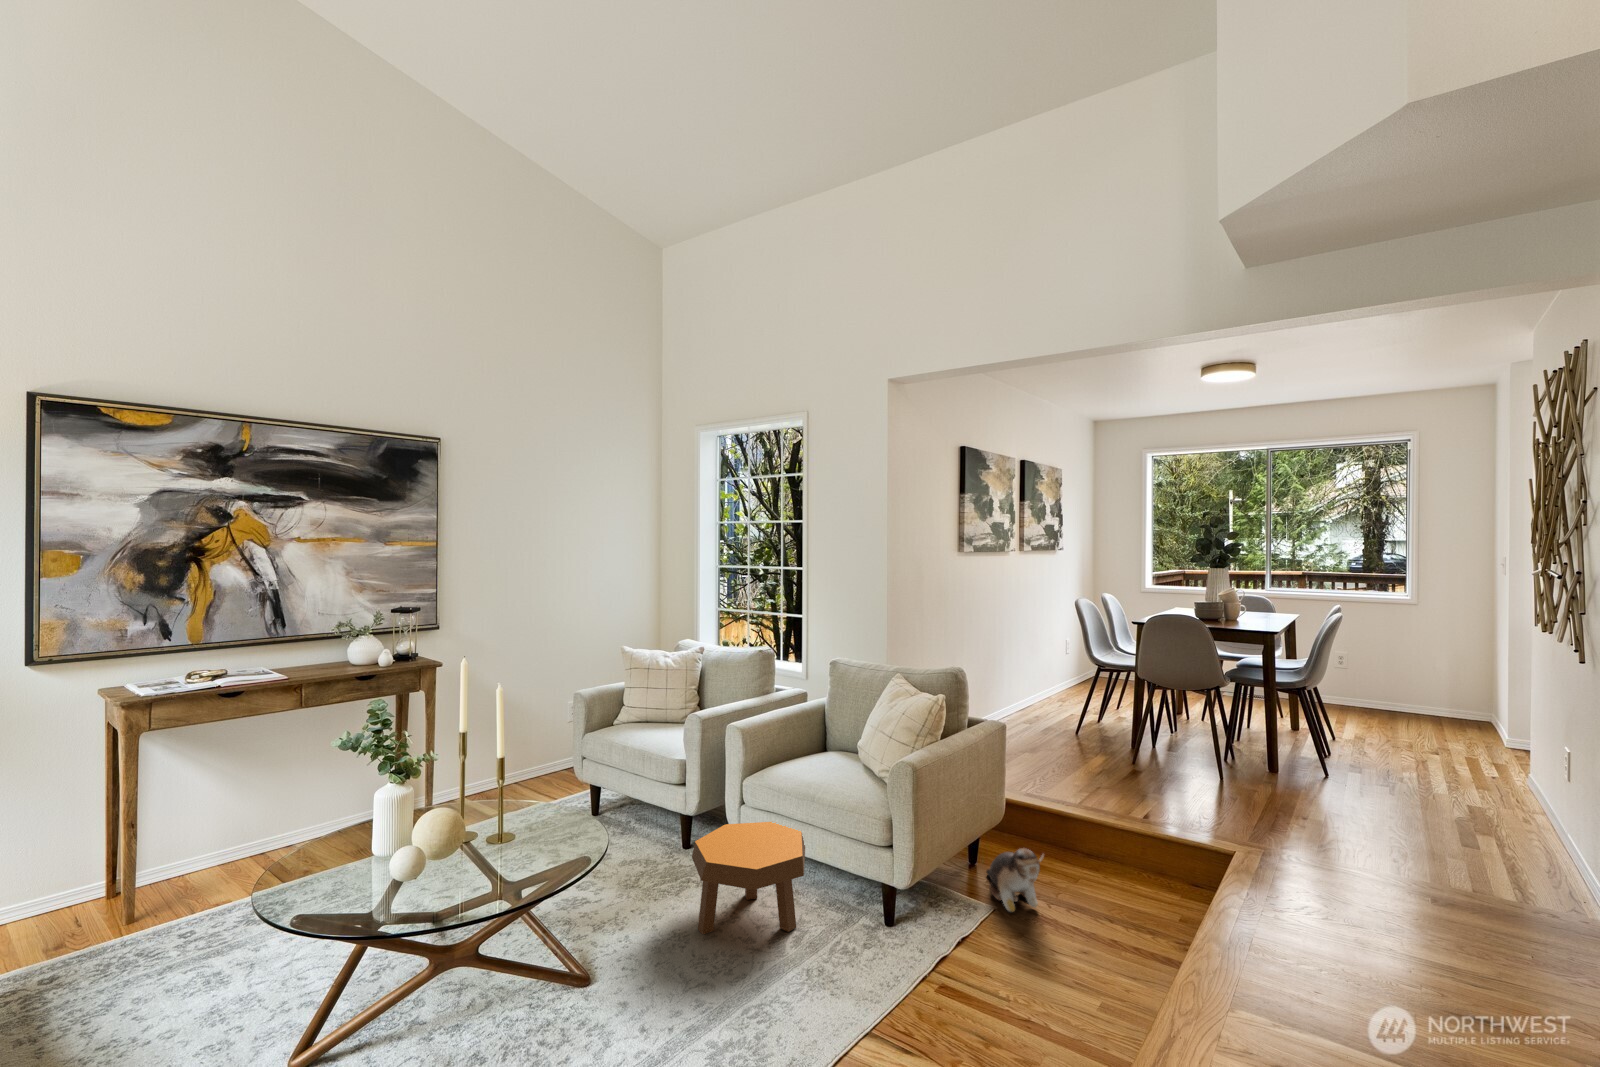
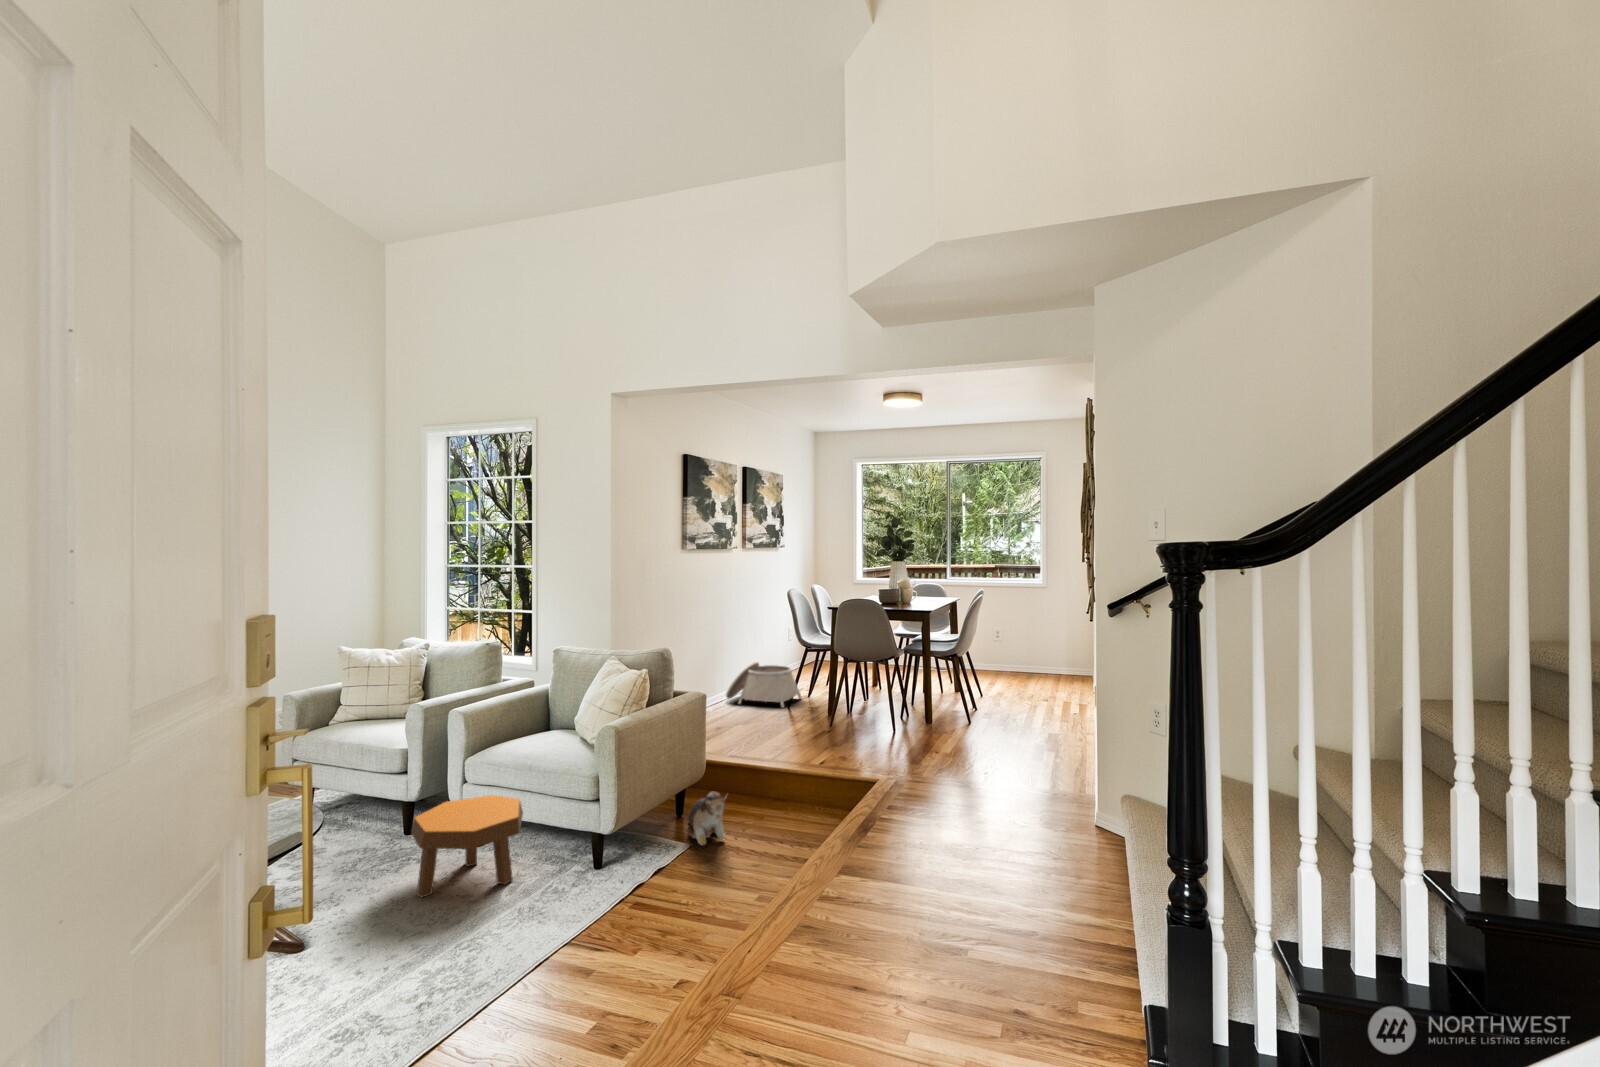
basket: none [1003,678,1093,734] -> present [726,662,801,708]

